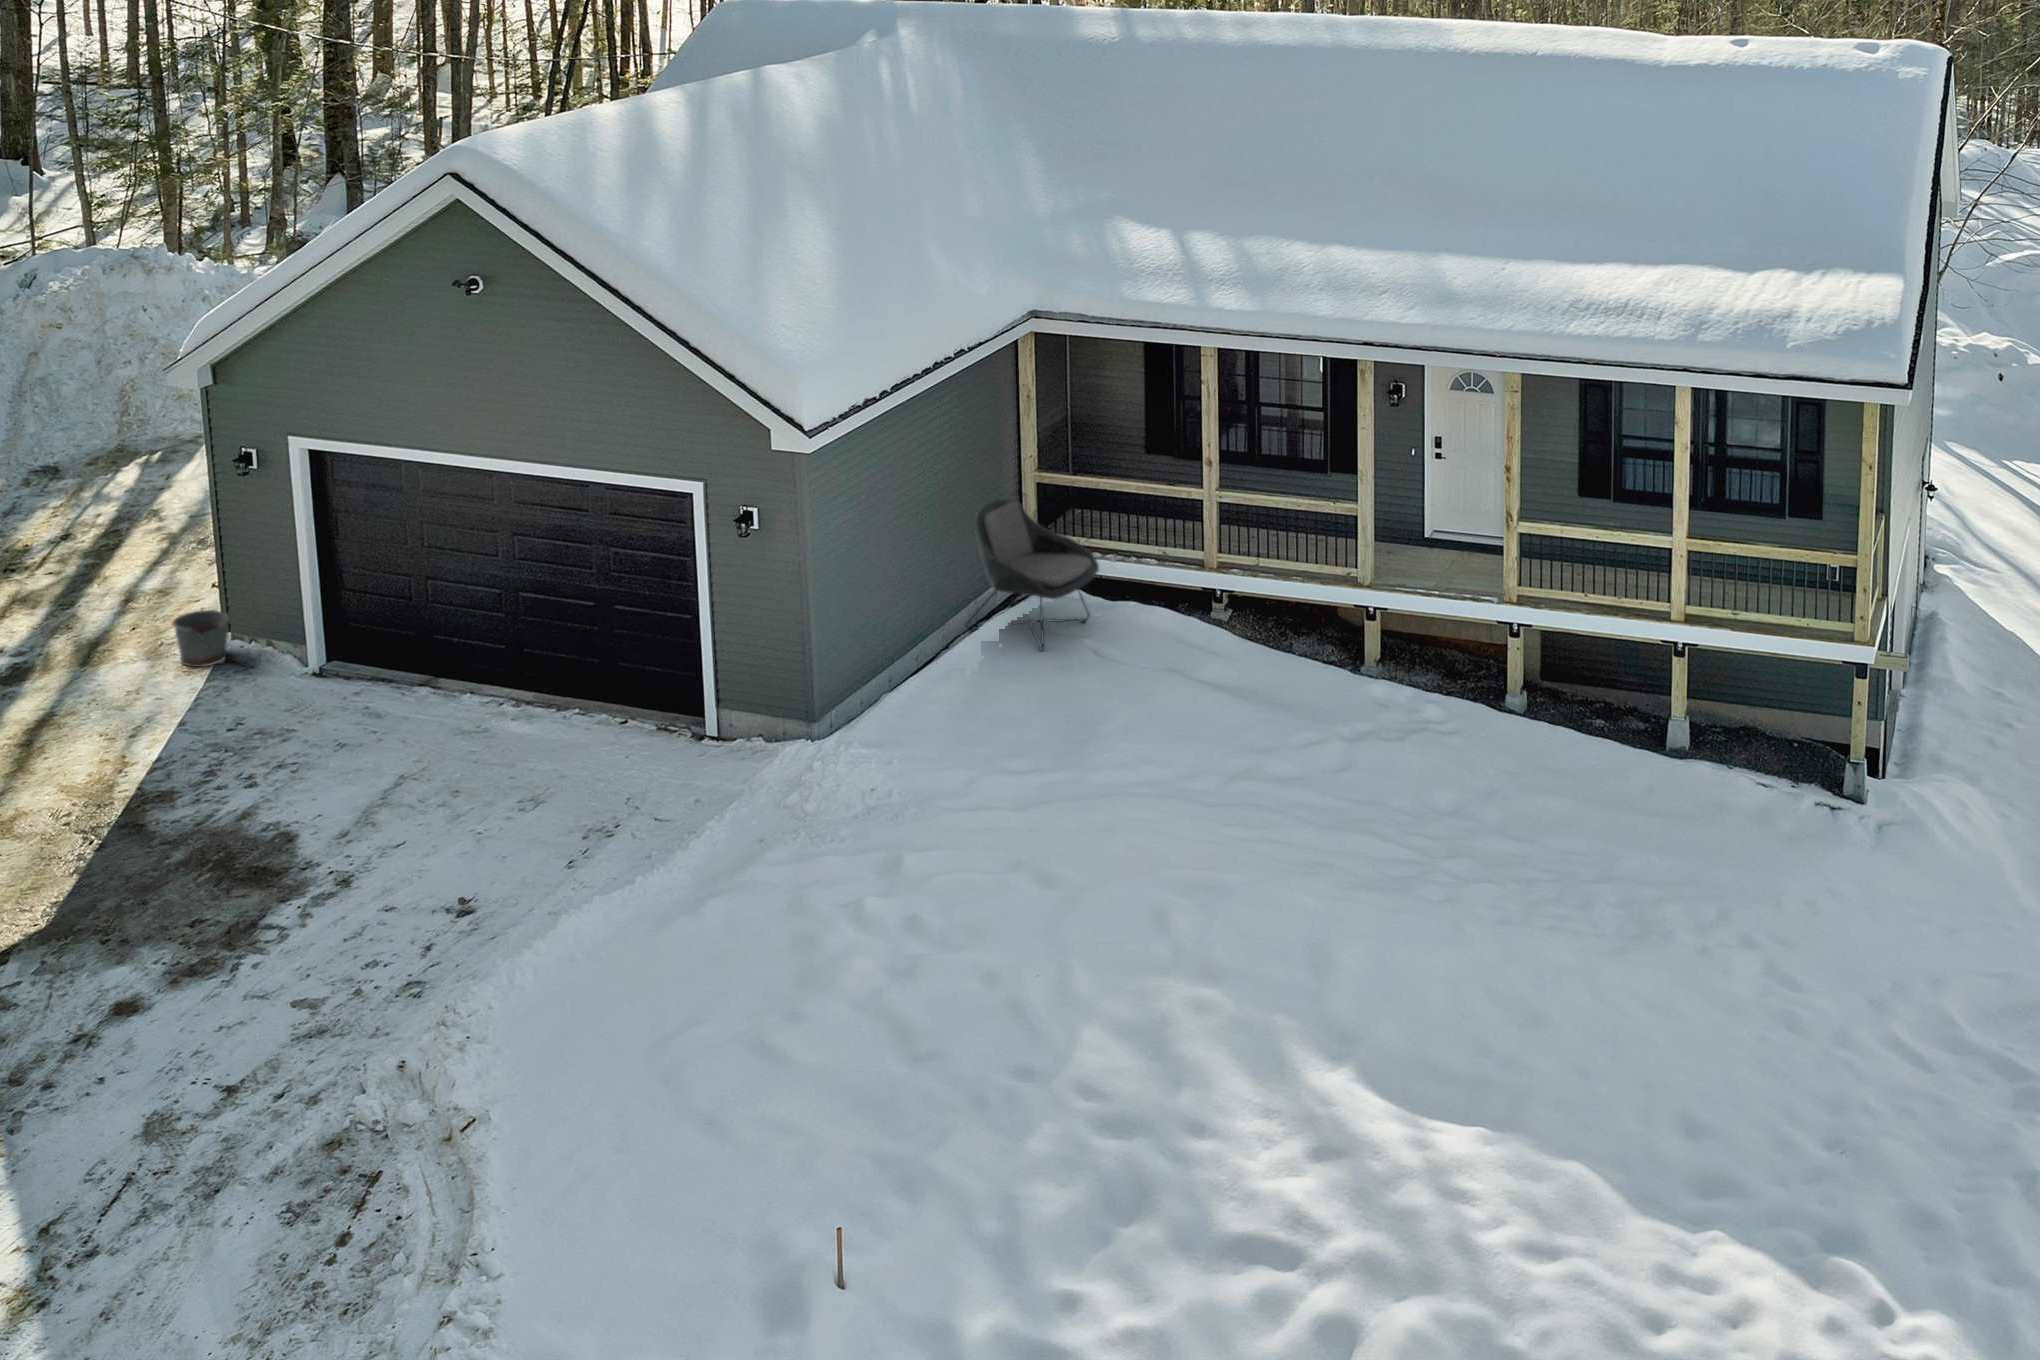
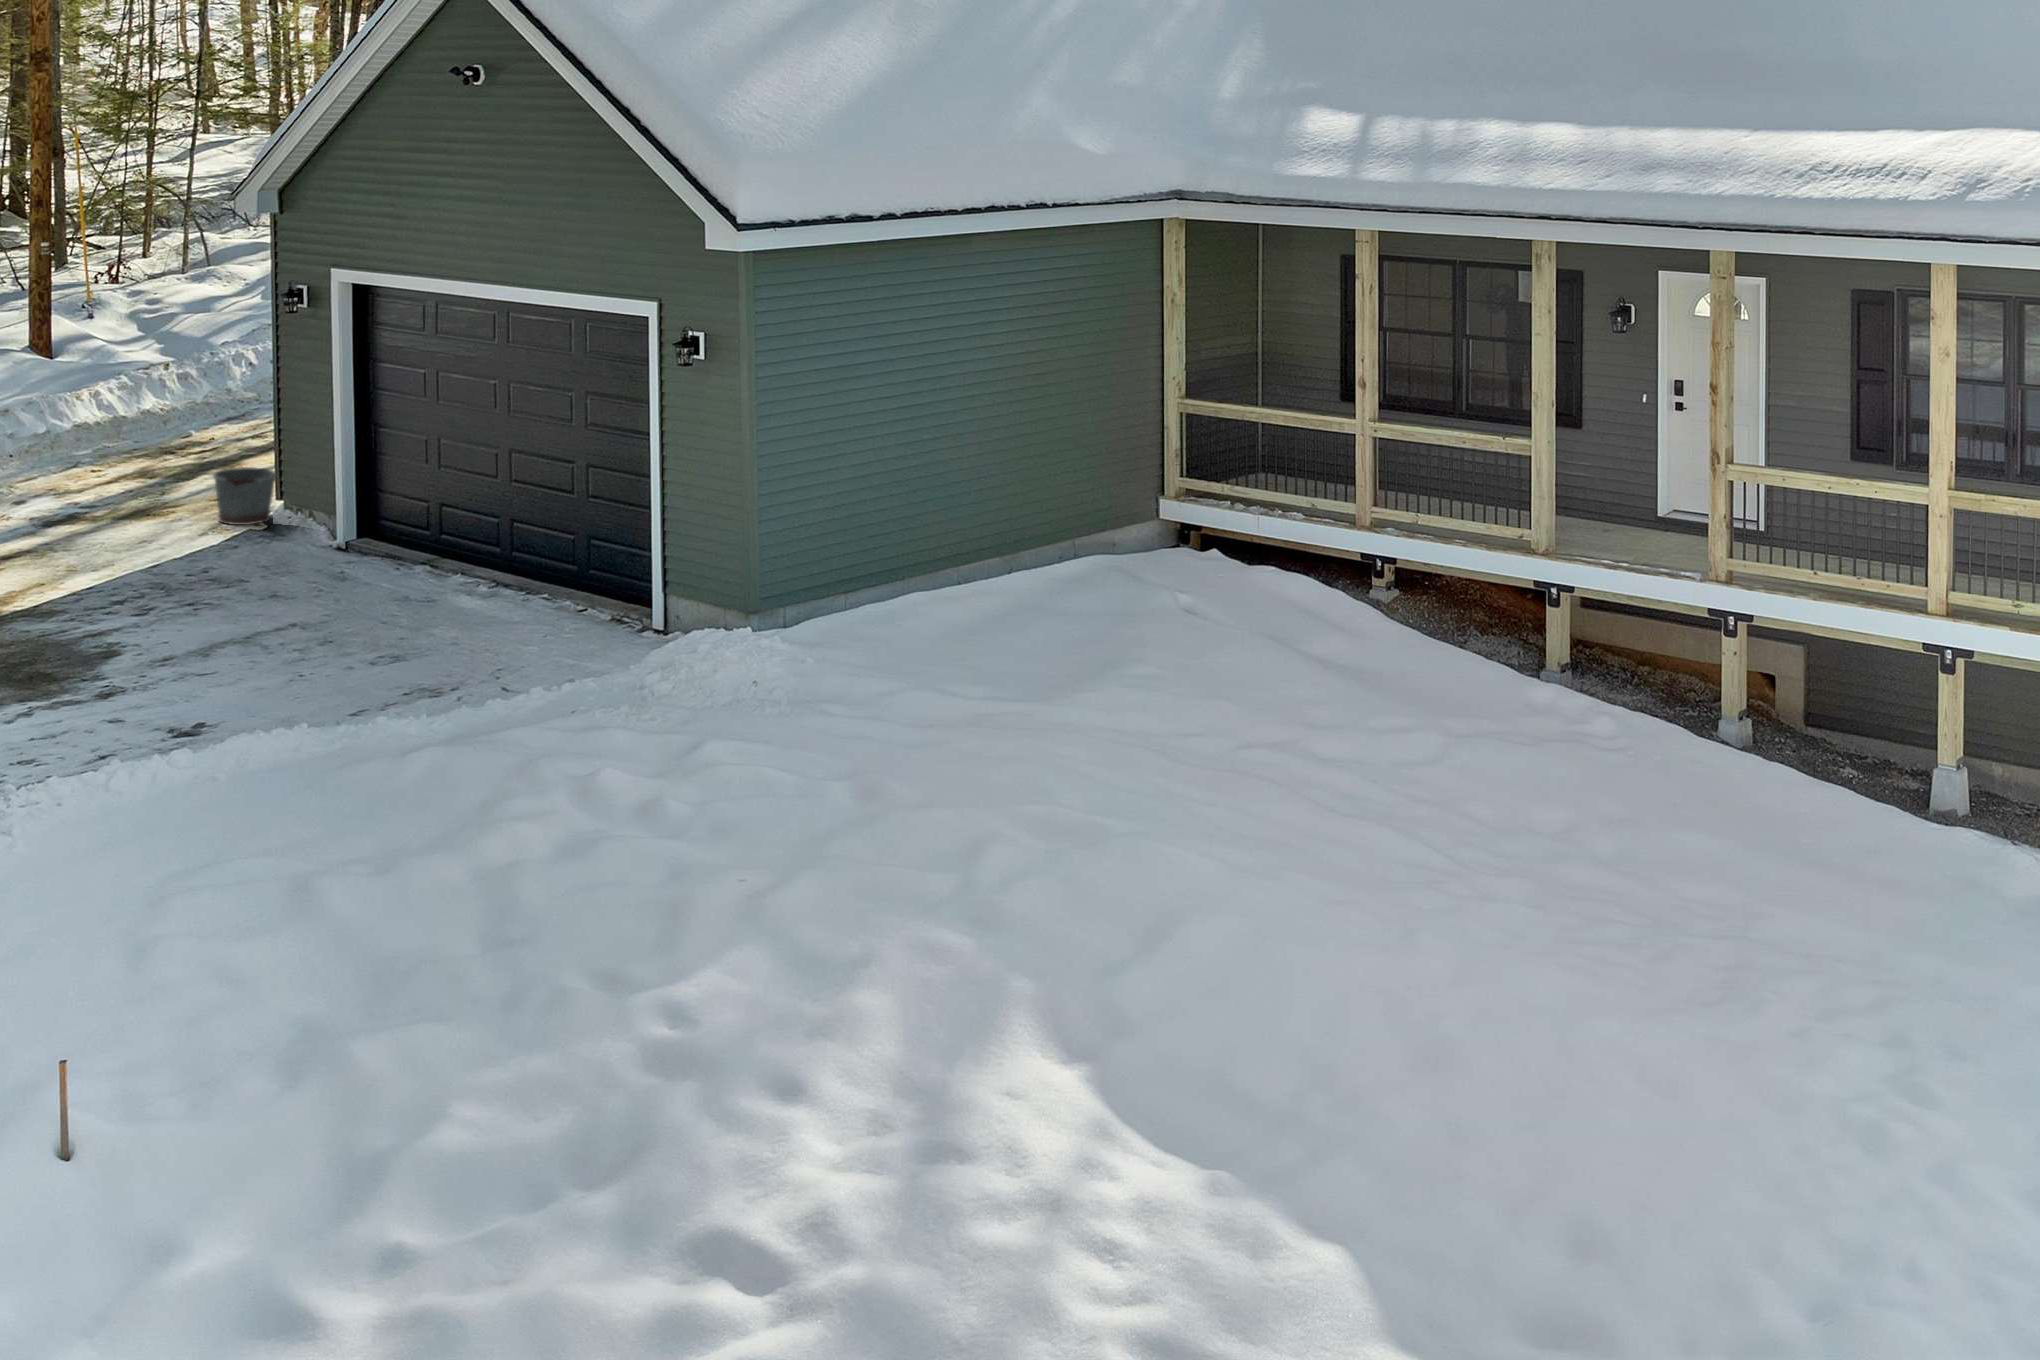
lounge chair: present [966,498,1099,650] -> none [1037,410,1214,595]

